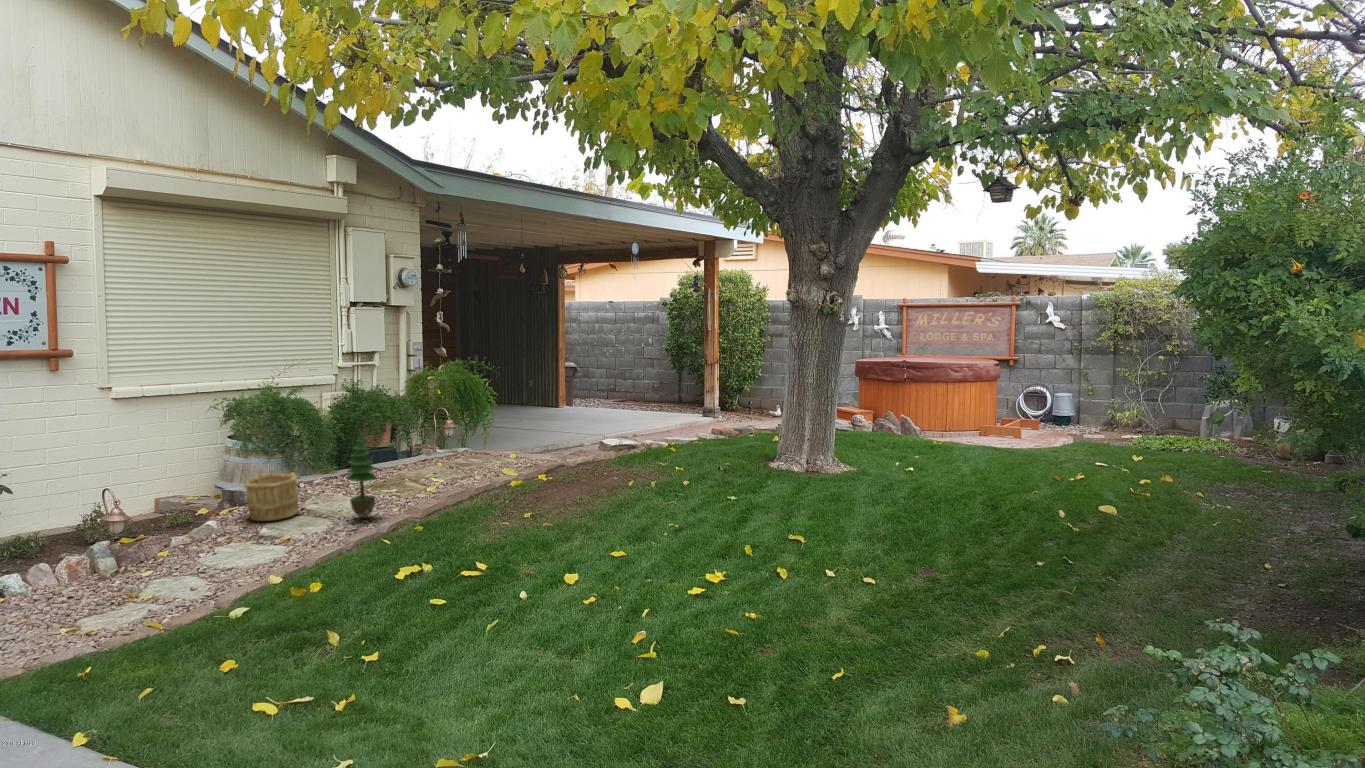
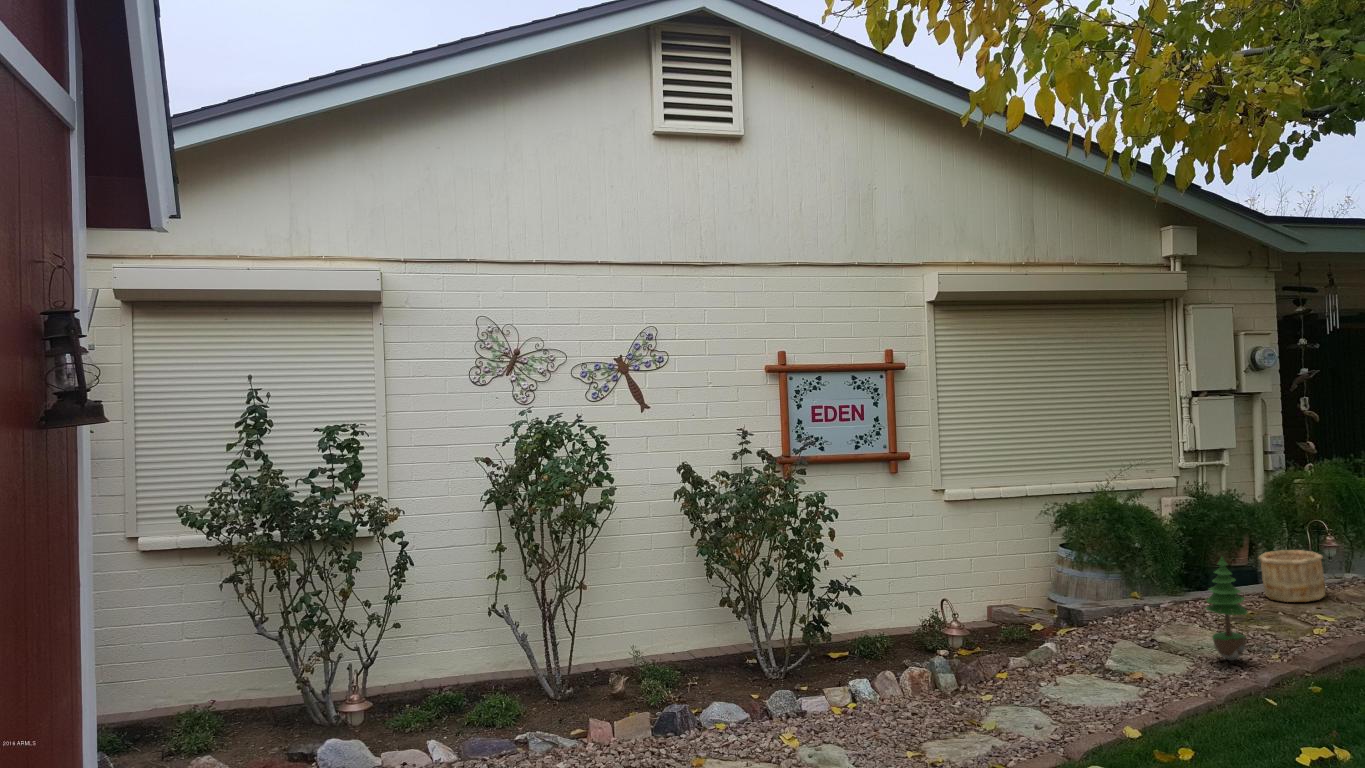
wooden bucket: present [244,473,298,521] -> present [1258,550,1325,602]

